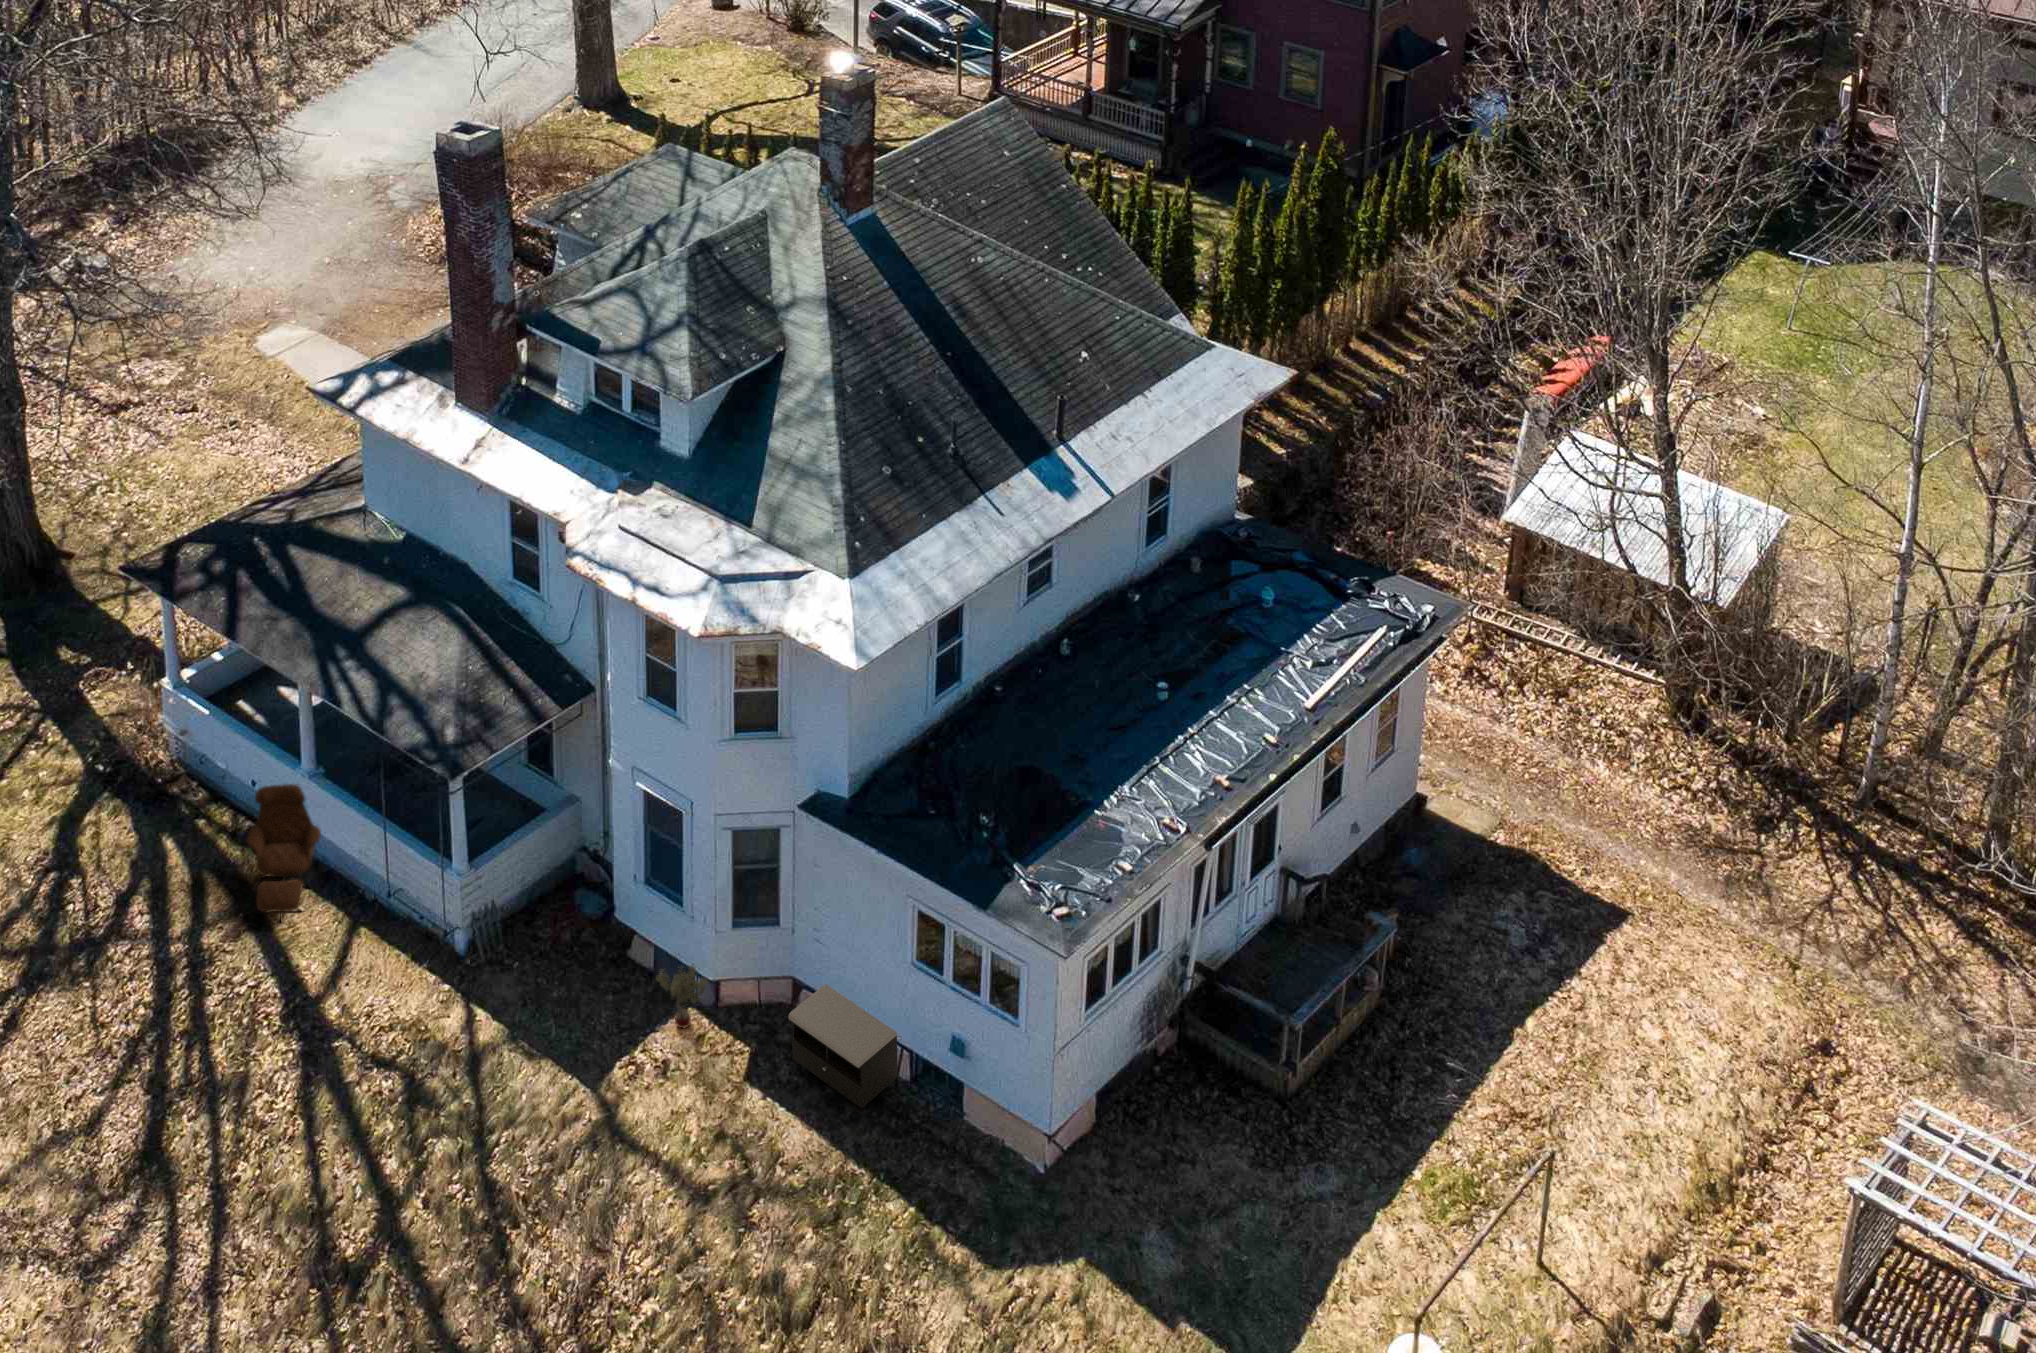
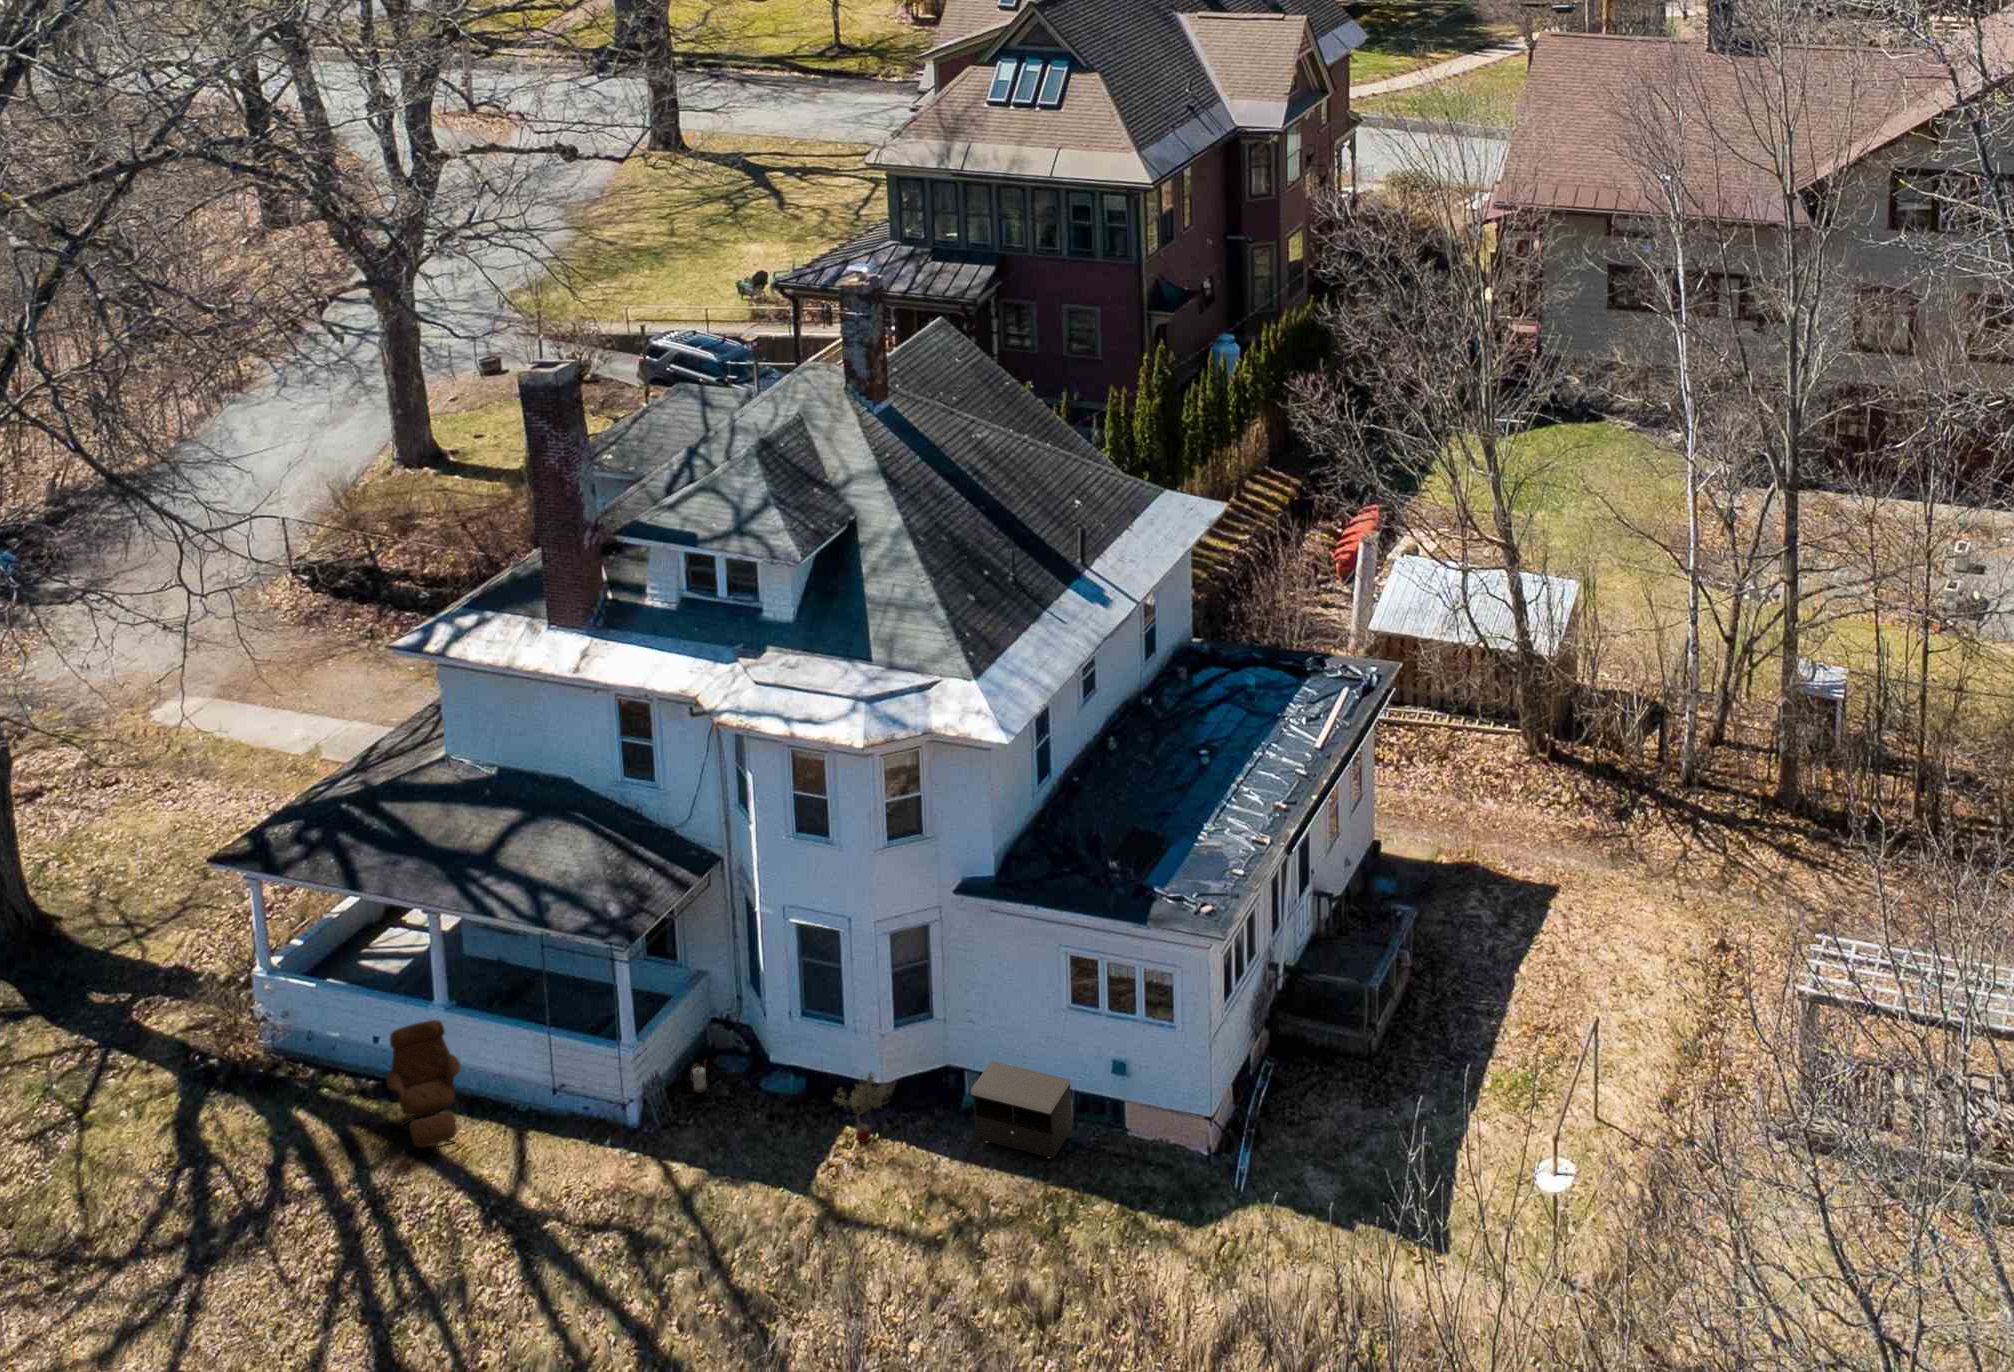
watering can: none [537,888,561,920] -> present [692,1066,707,1093]

